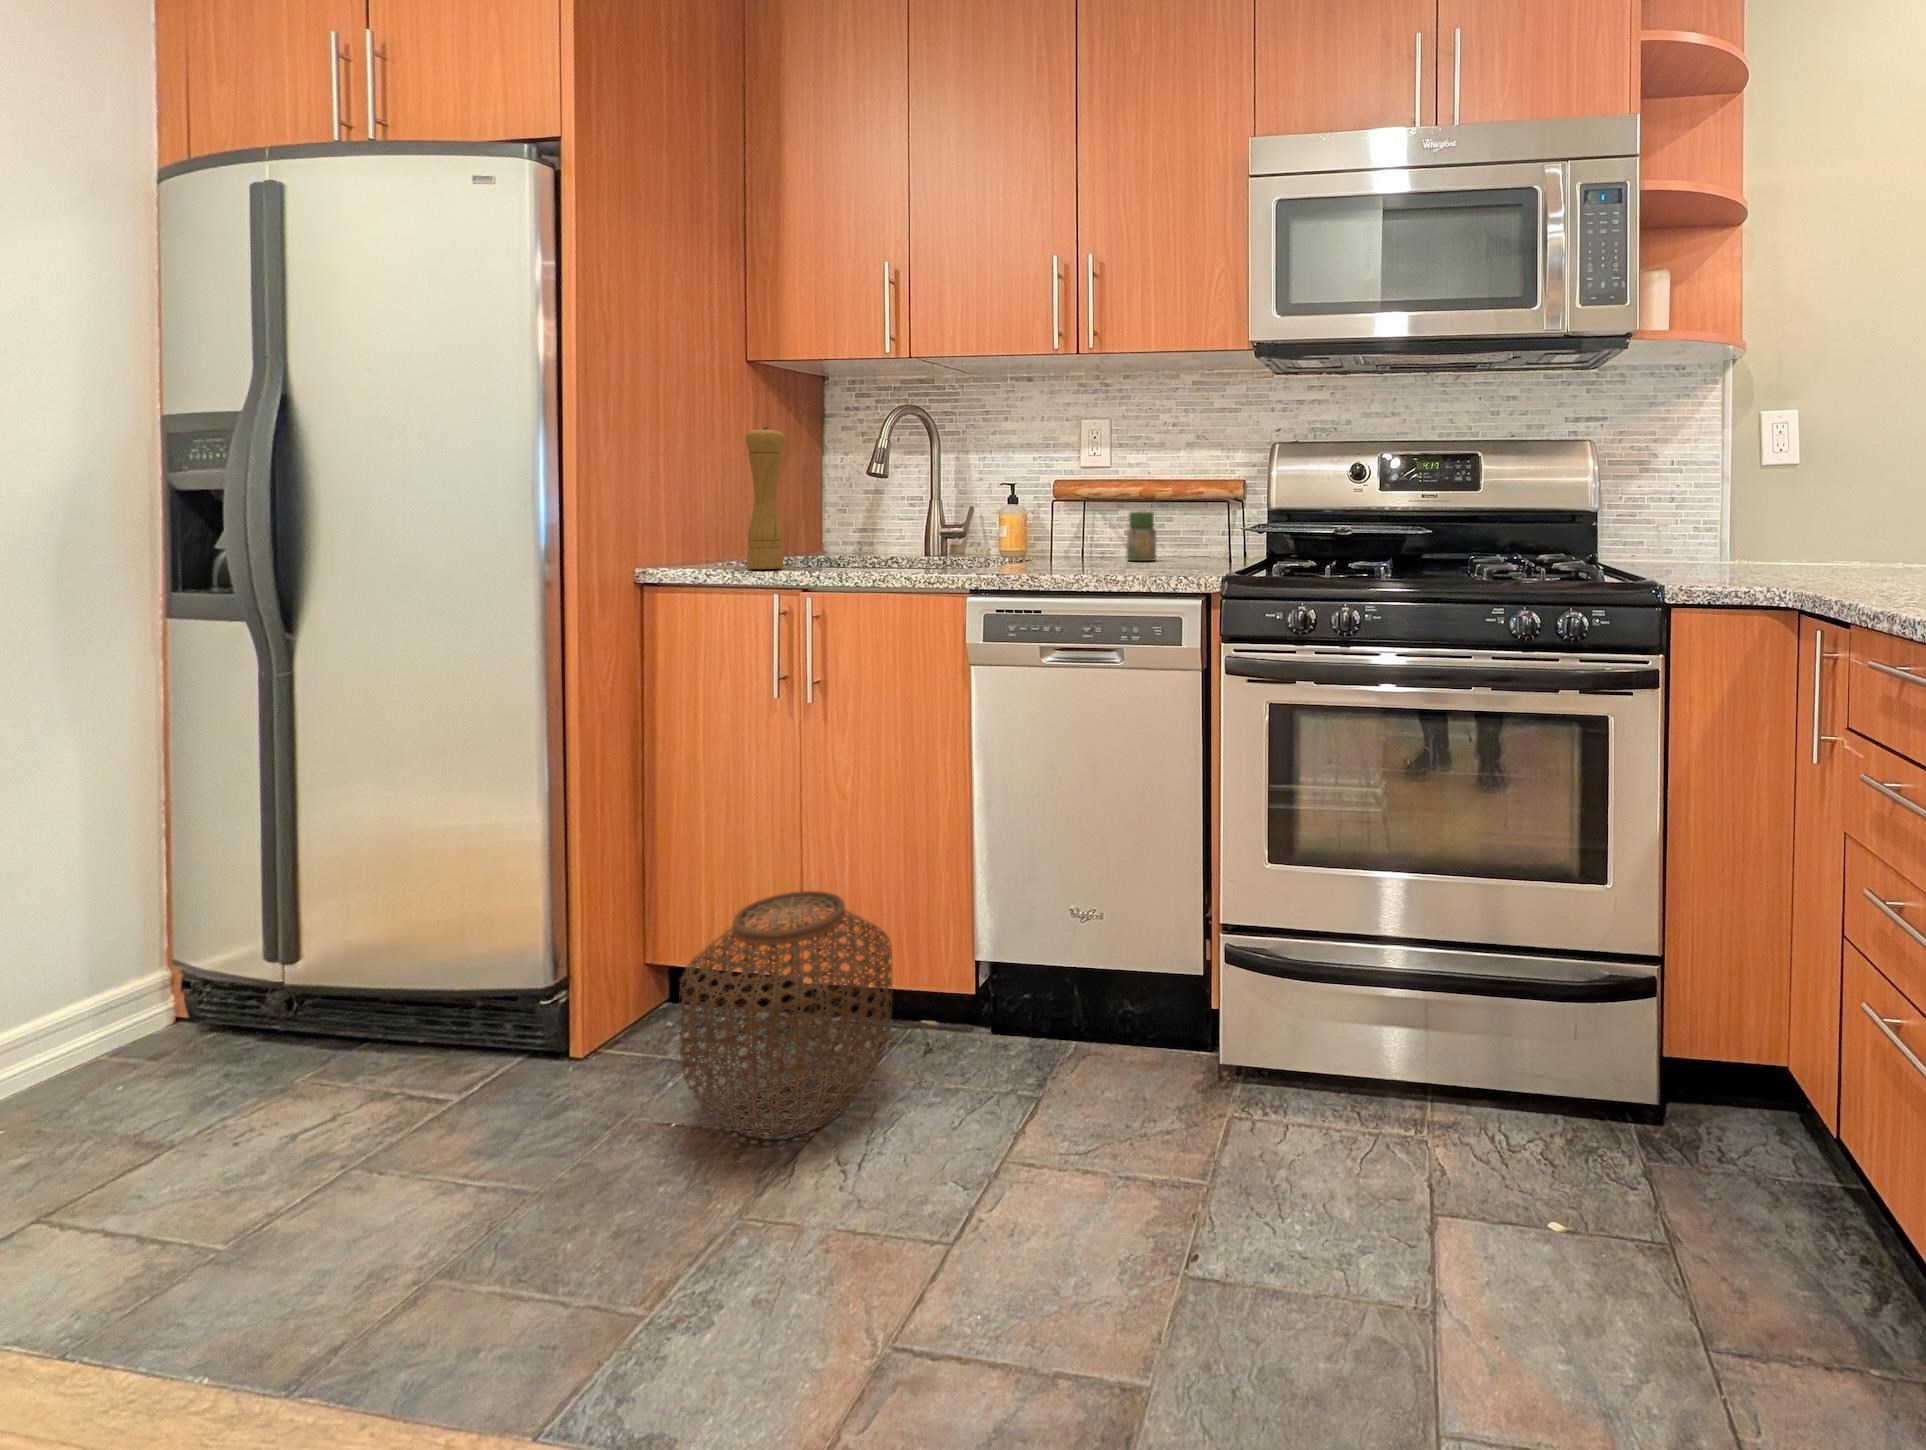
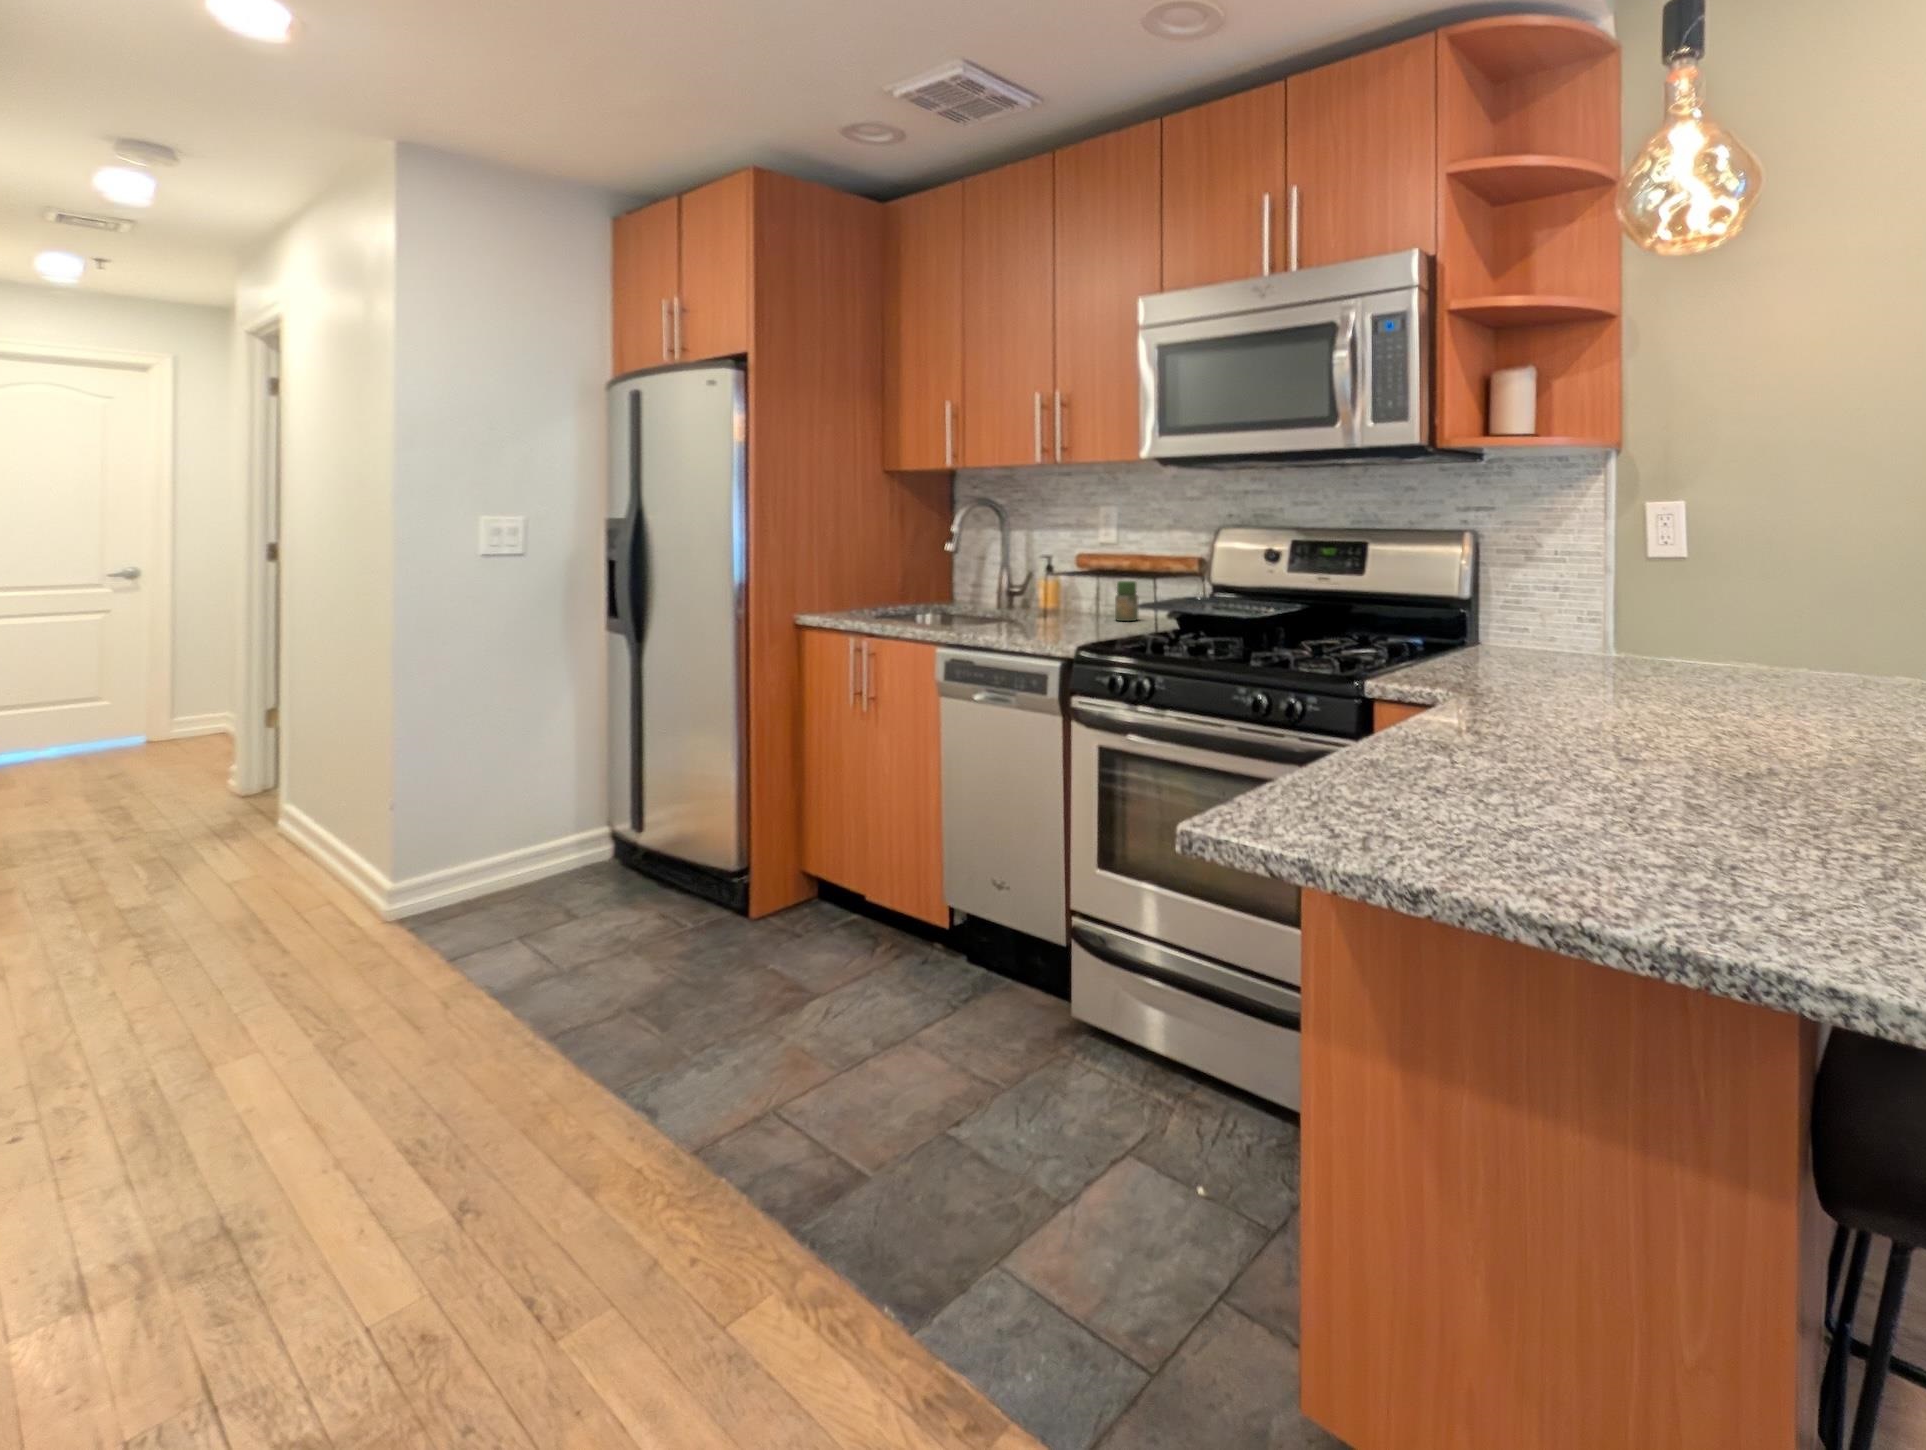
pepper mill: present [746,427,785,569] -> none [853,522,878,617]
woven basket: present [680,891,892,1140] -> none [752,833,883,986]

